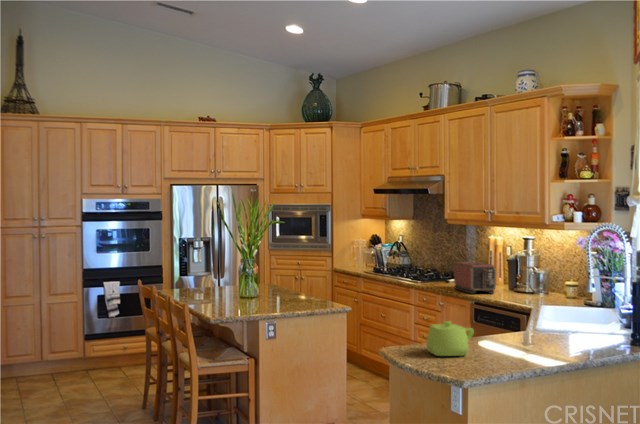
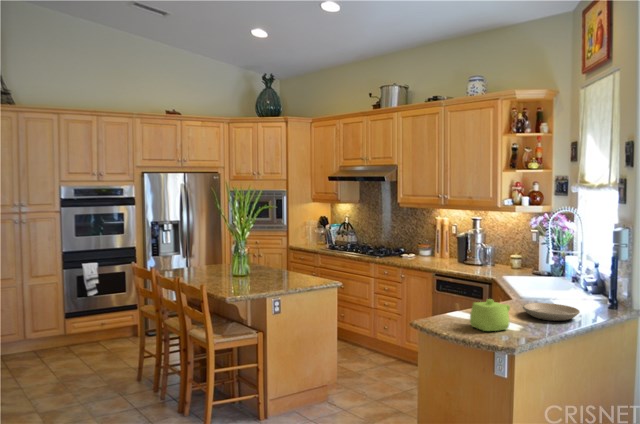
toaster: present [454,262,496,294] -> none [415,239,453,266]
plate: none [505,332,569,351] -> present [523,303,580,321]

